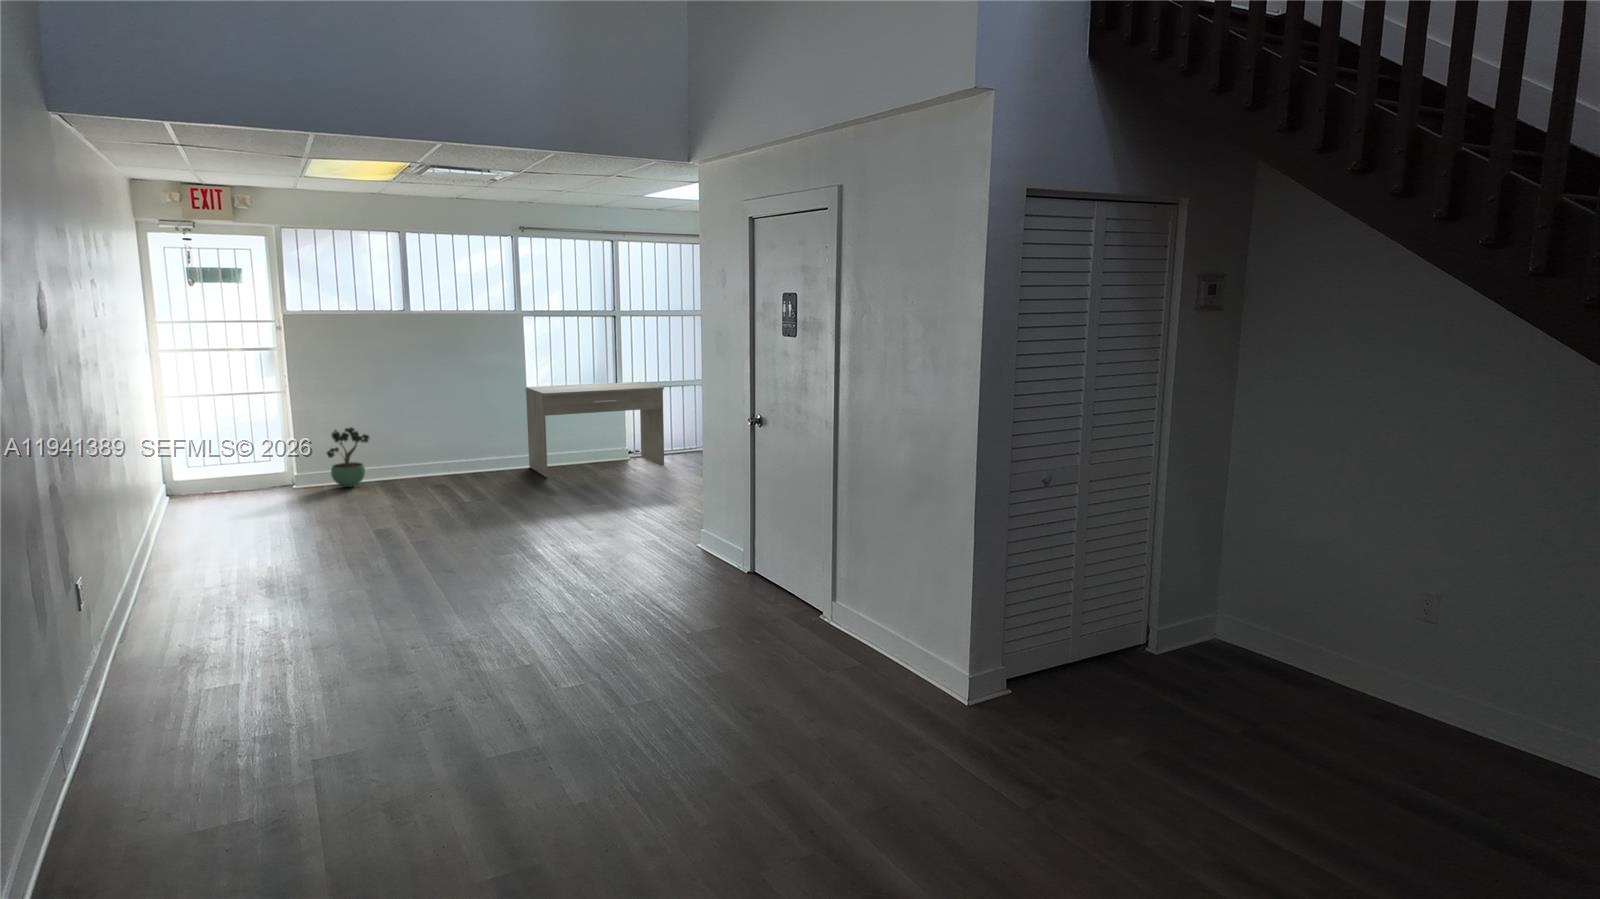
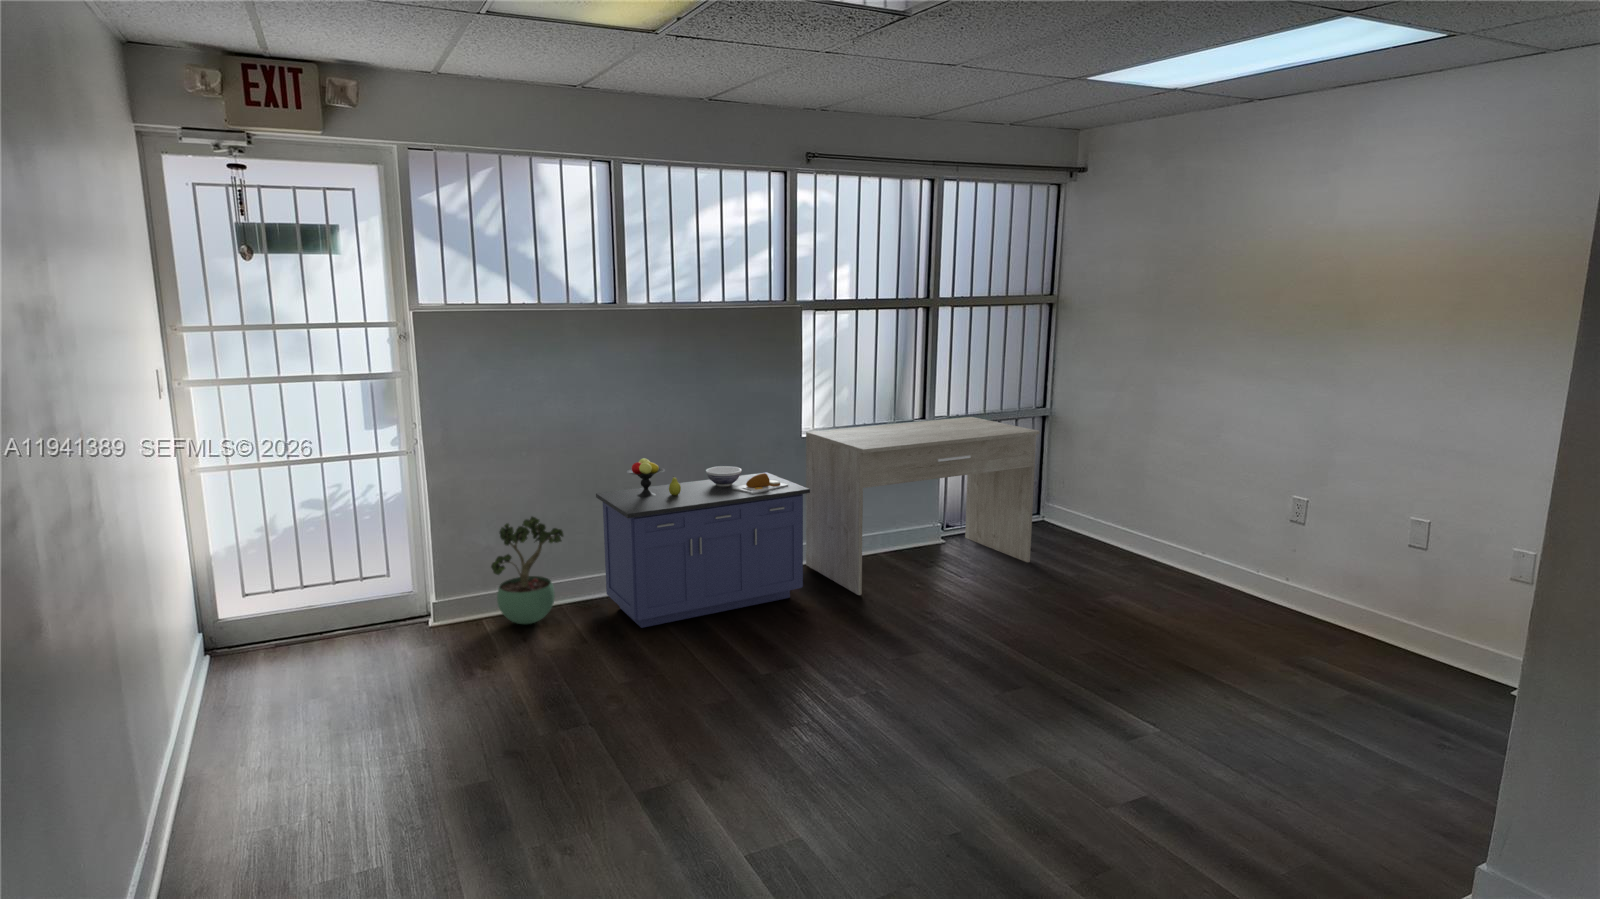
storage cabinet: none [390,397,514,488] -> present [596,458,810,628]

